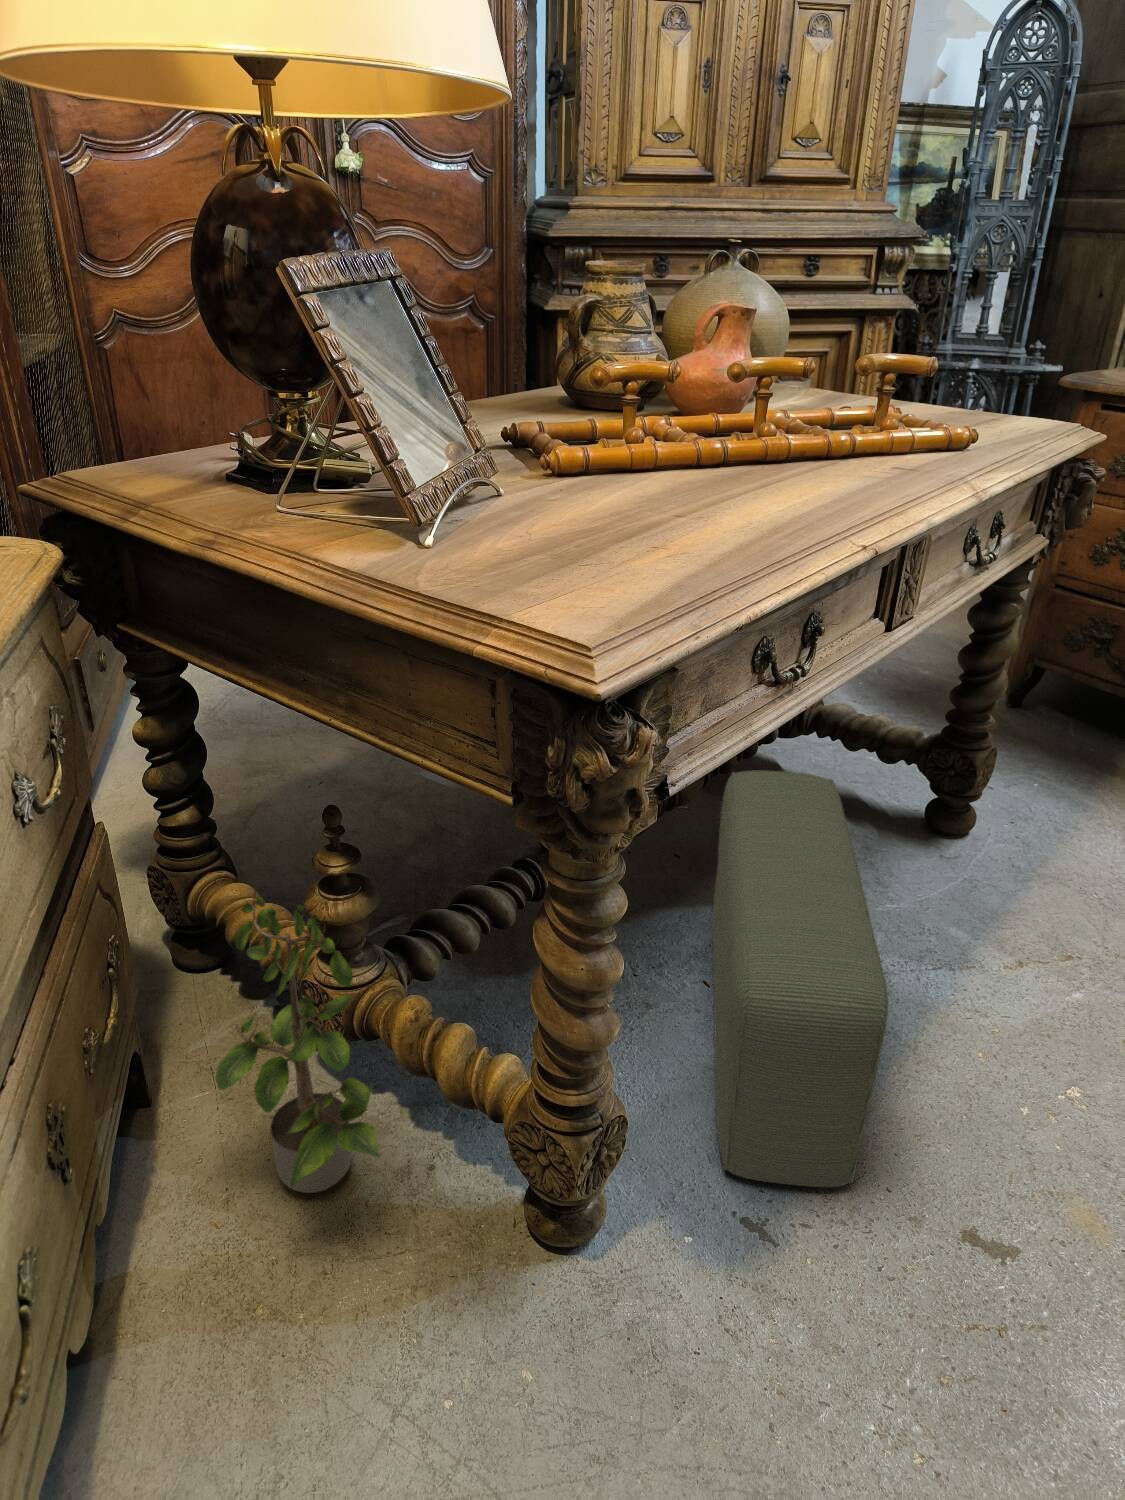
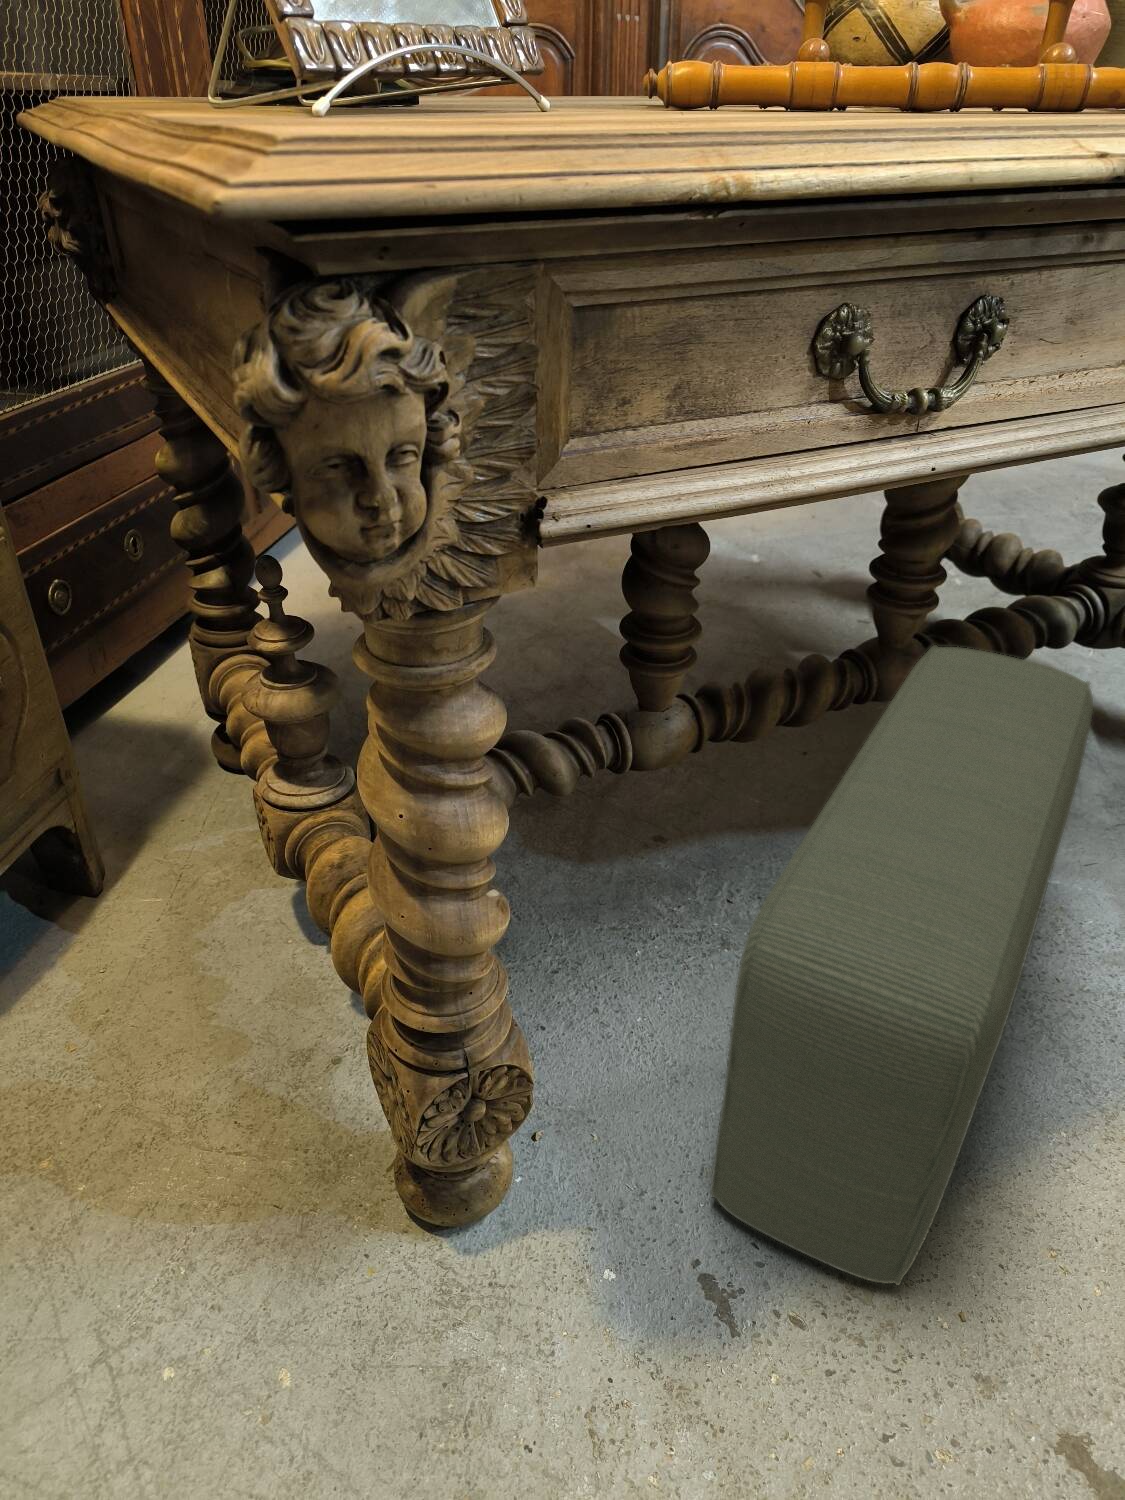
potted plant: present [216,887,379,1193] -> none [83,628,251,1047]

